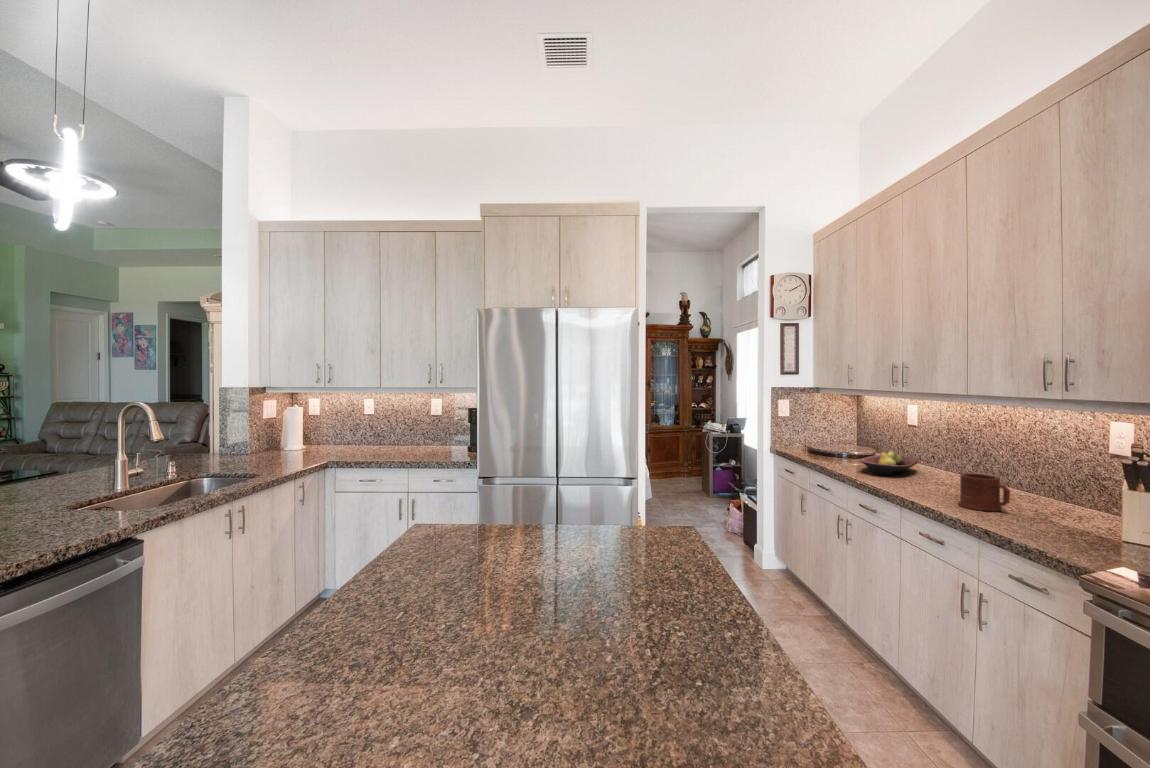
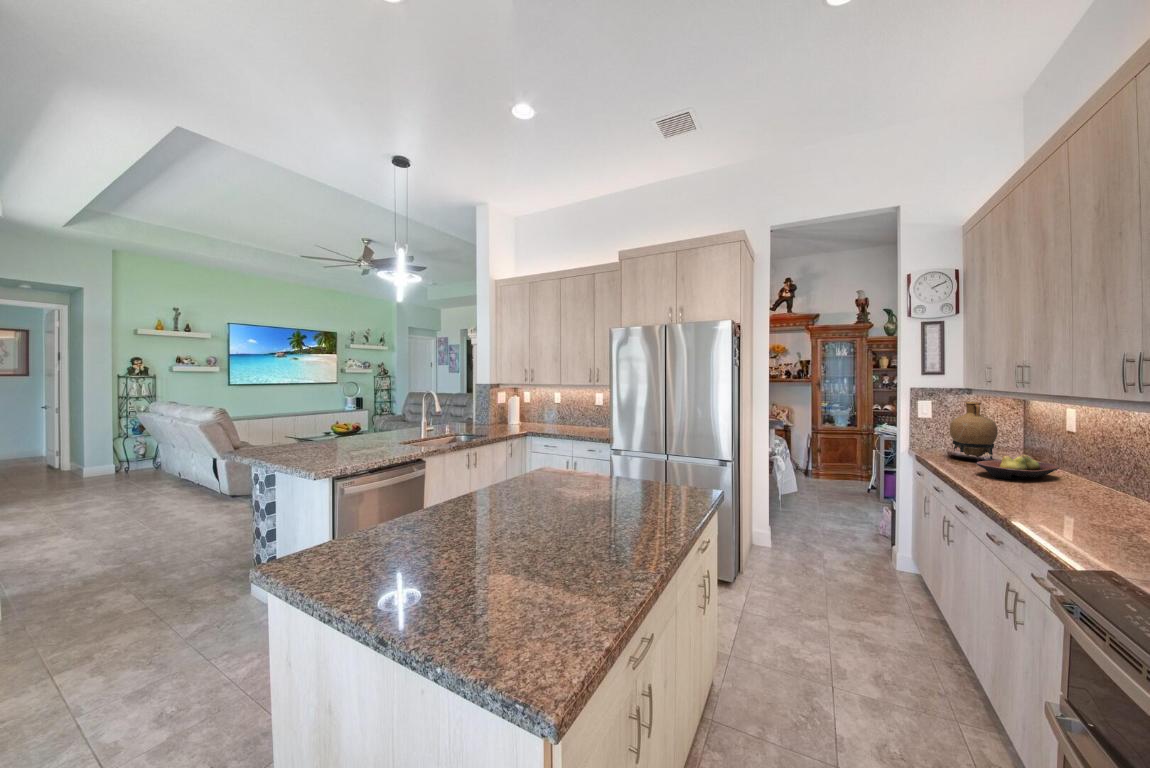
vase: none [818,401,857,456] -> present [950,402,998,459]
mug: present [958,473,1010,511] -> none [1044,478,1103,520]

